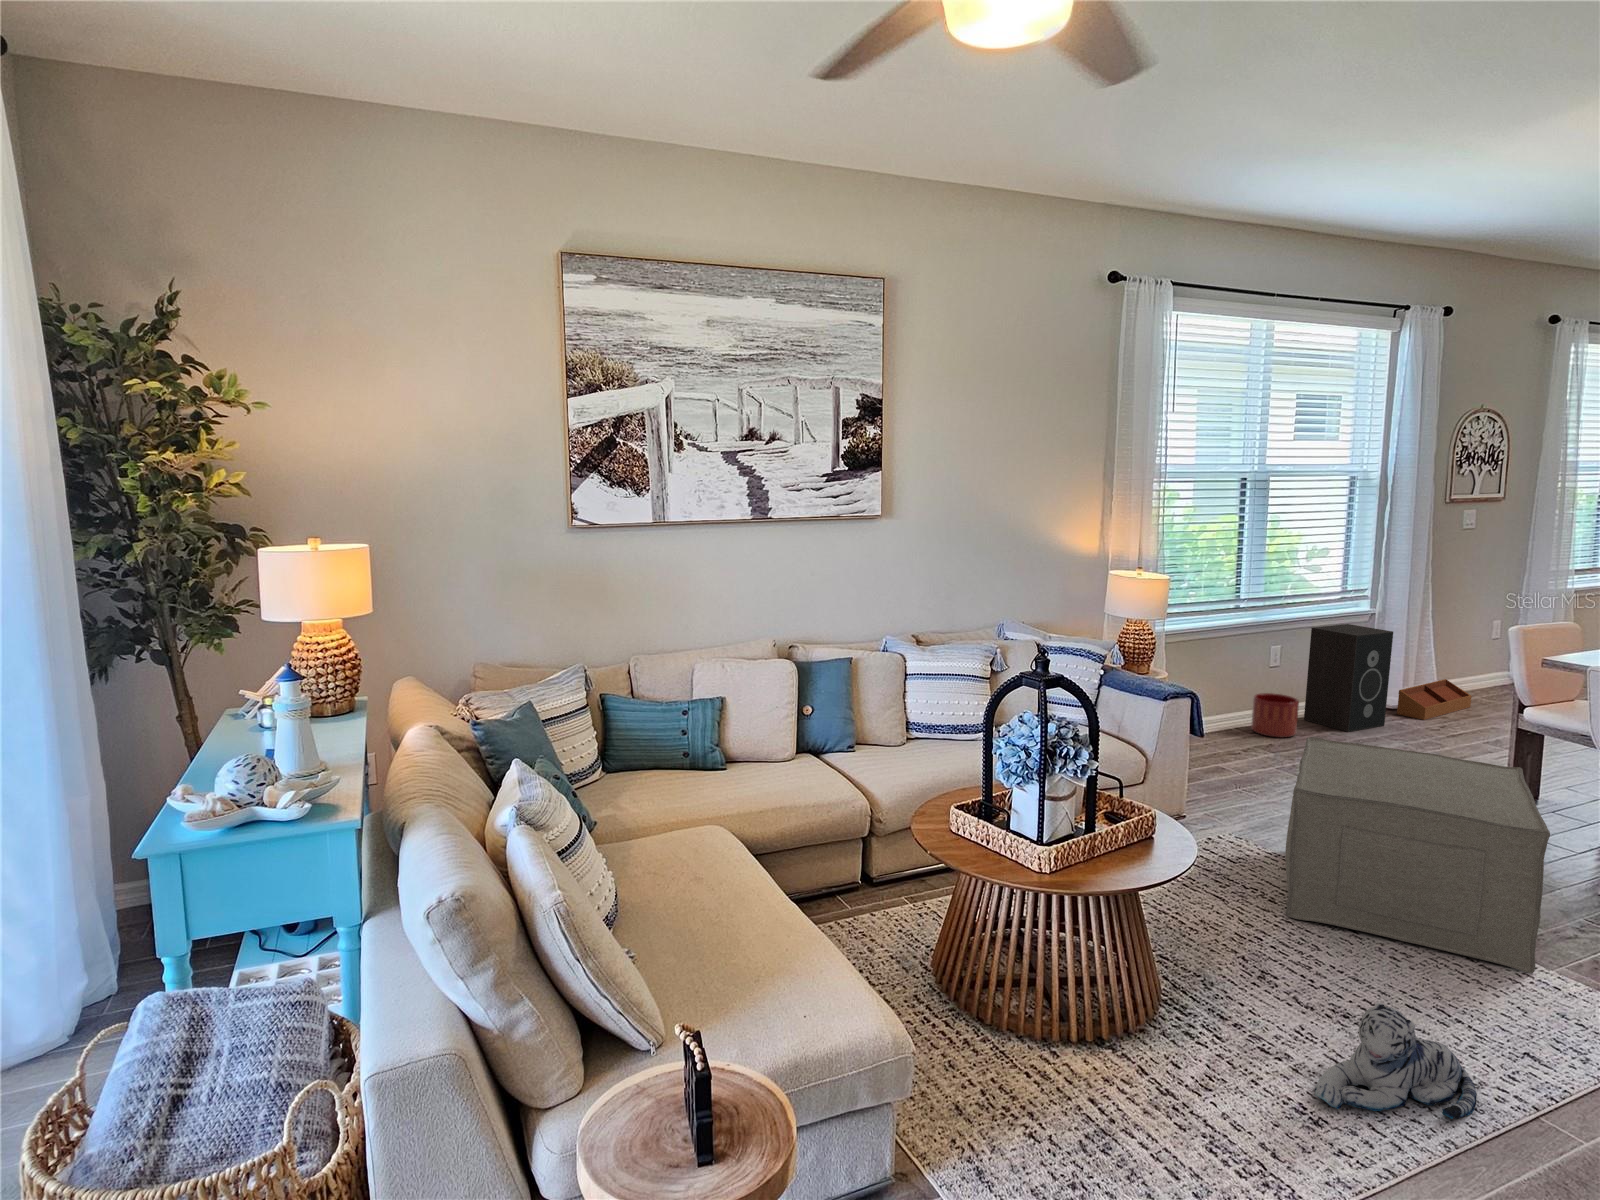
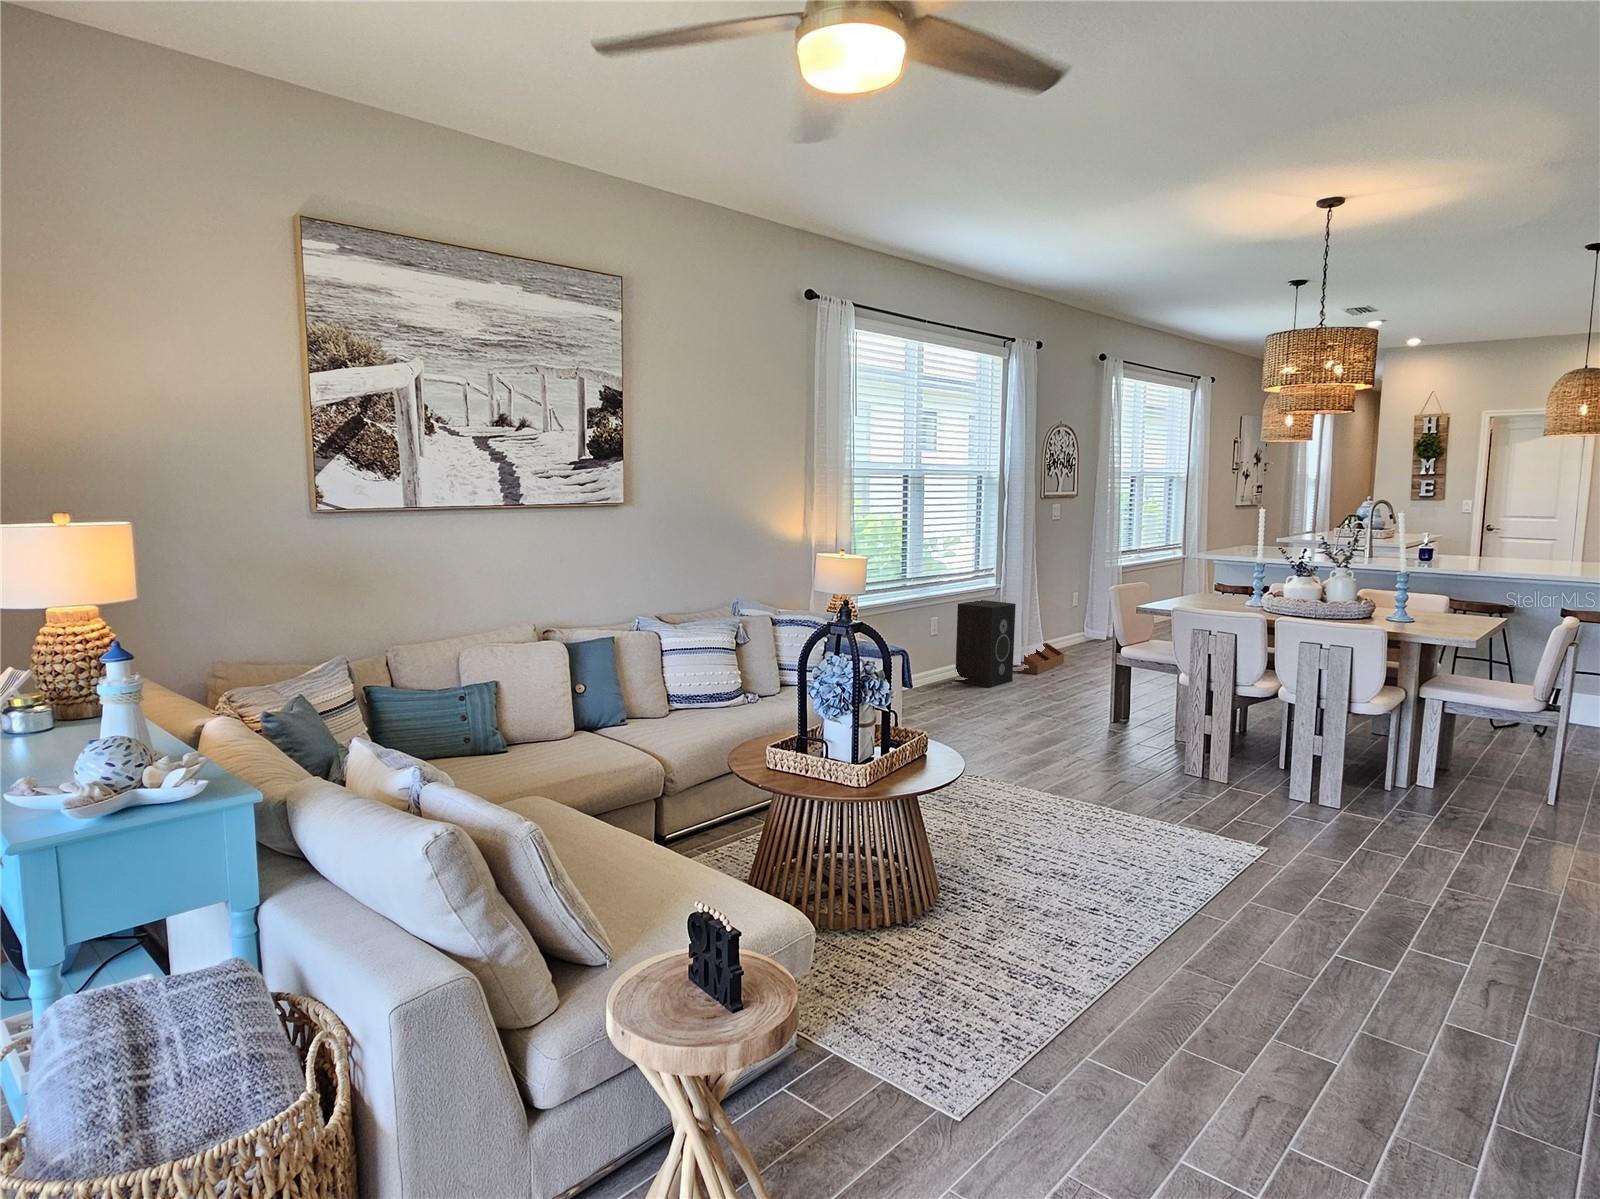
planter: present [1251,693,1299,737] -> none [920,660,955,696]
ottoman: present [1285,737,1550,973] -> none [987,680,1168,829]
plush toy: present [1314,1003,1477,1119] -> none [1062,849,1157,931]

